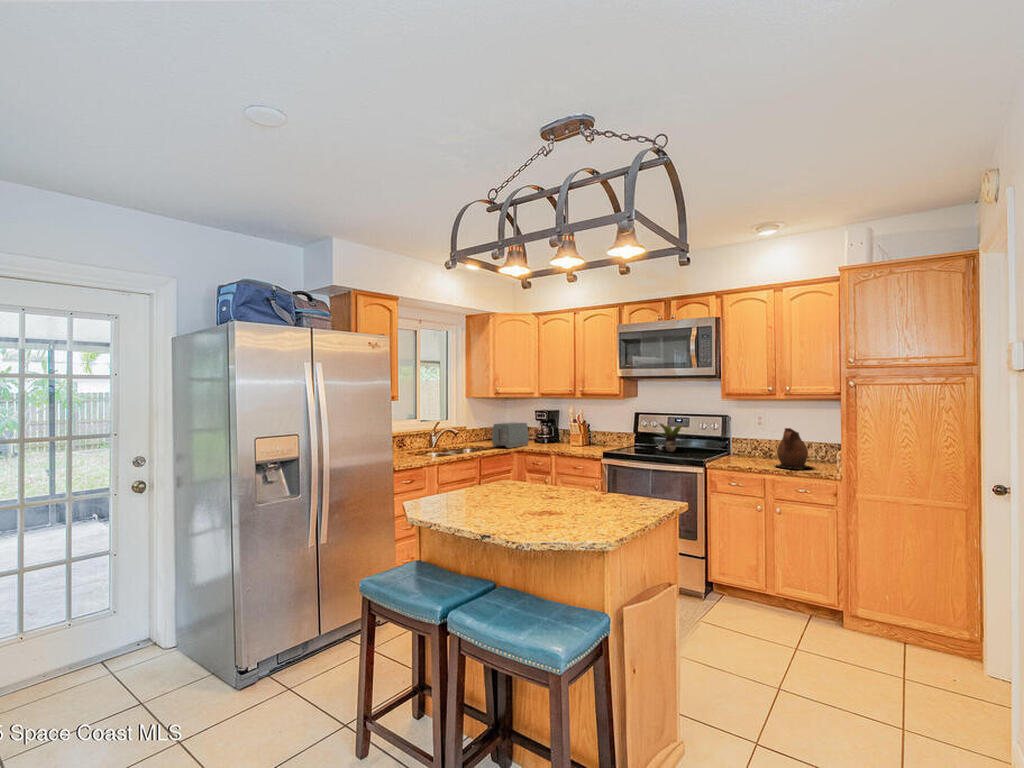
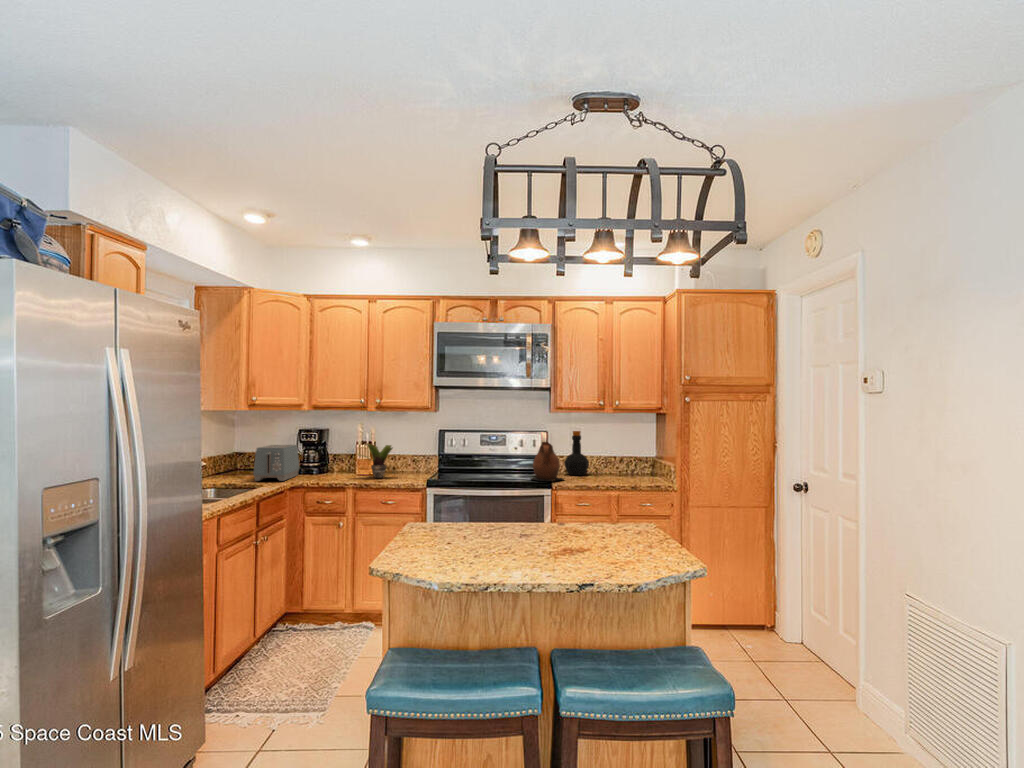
bottle: none [740,415,765,458] -> present [564,431,589,475]
potted plant: present [655,424,681,452] -> present [361,444,392,478]
ceramic pitcher: present [776,428,814,468] -> present [531,442,564,481]

